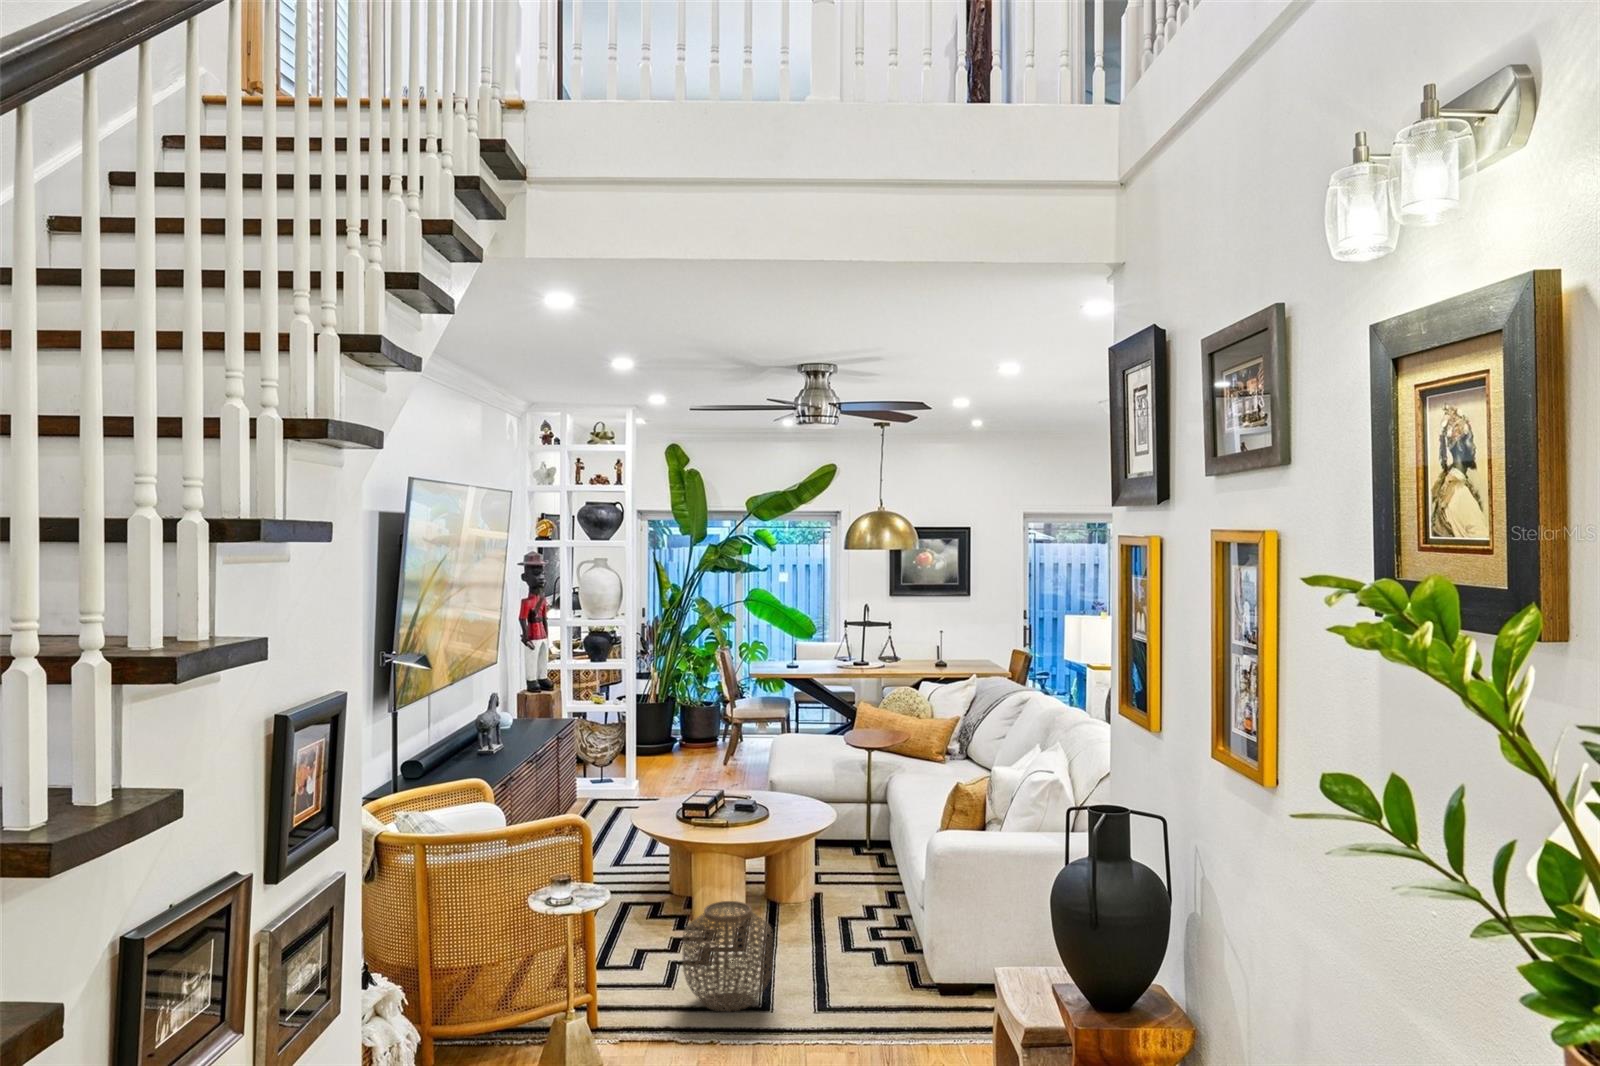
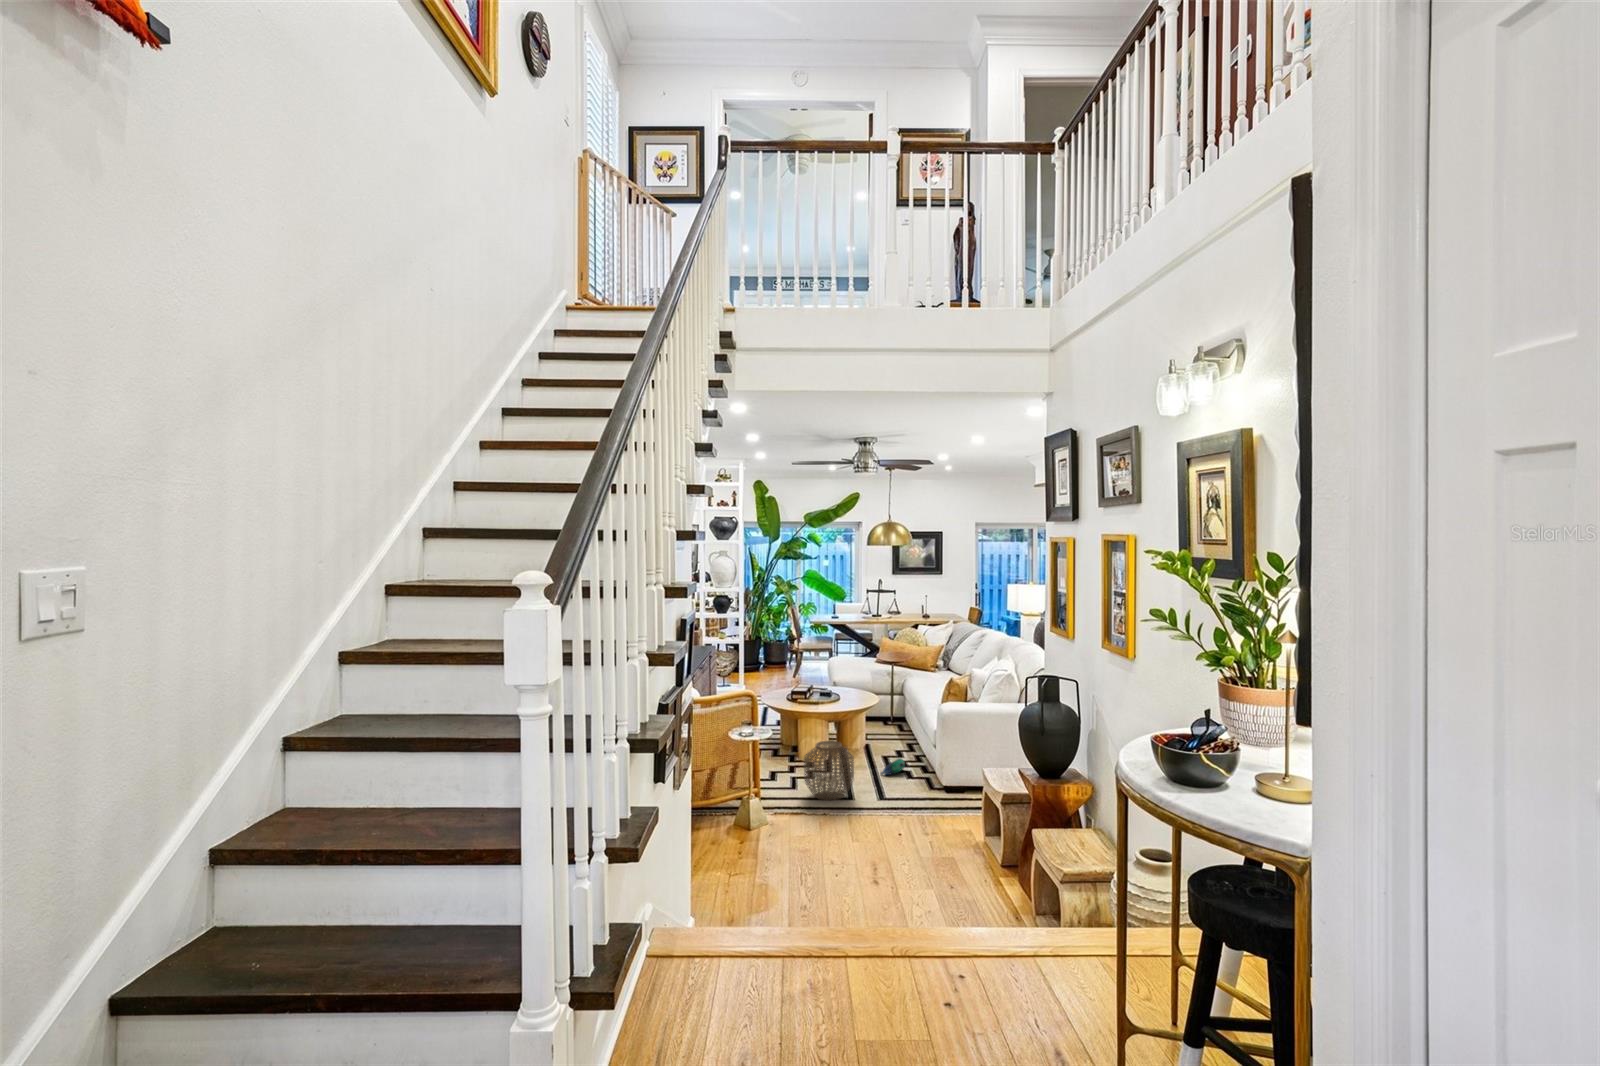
plush toy: none [828,924,874,956] -> present [880,759,905,775]

